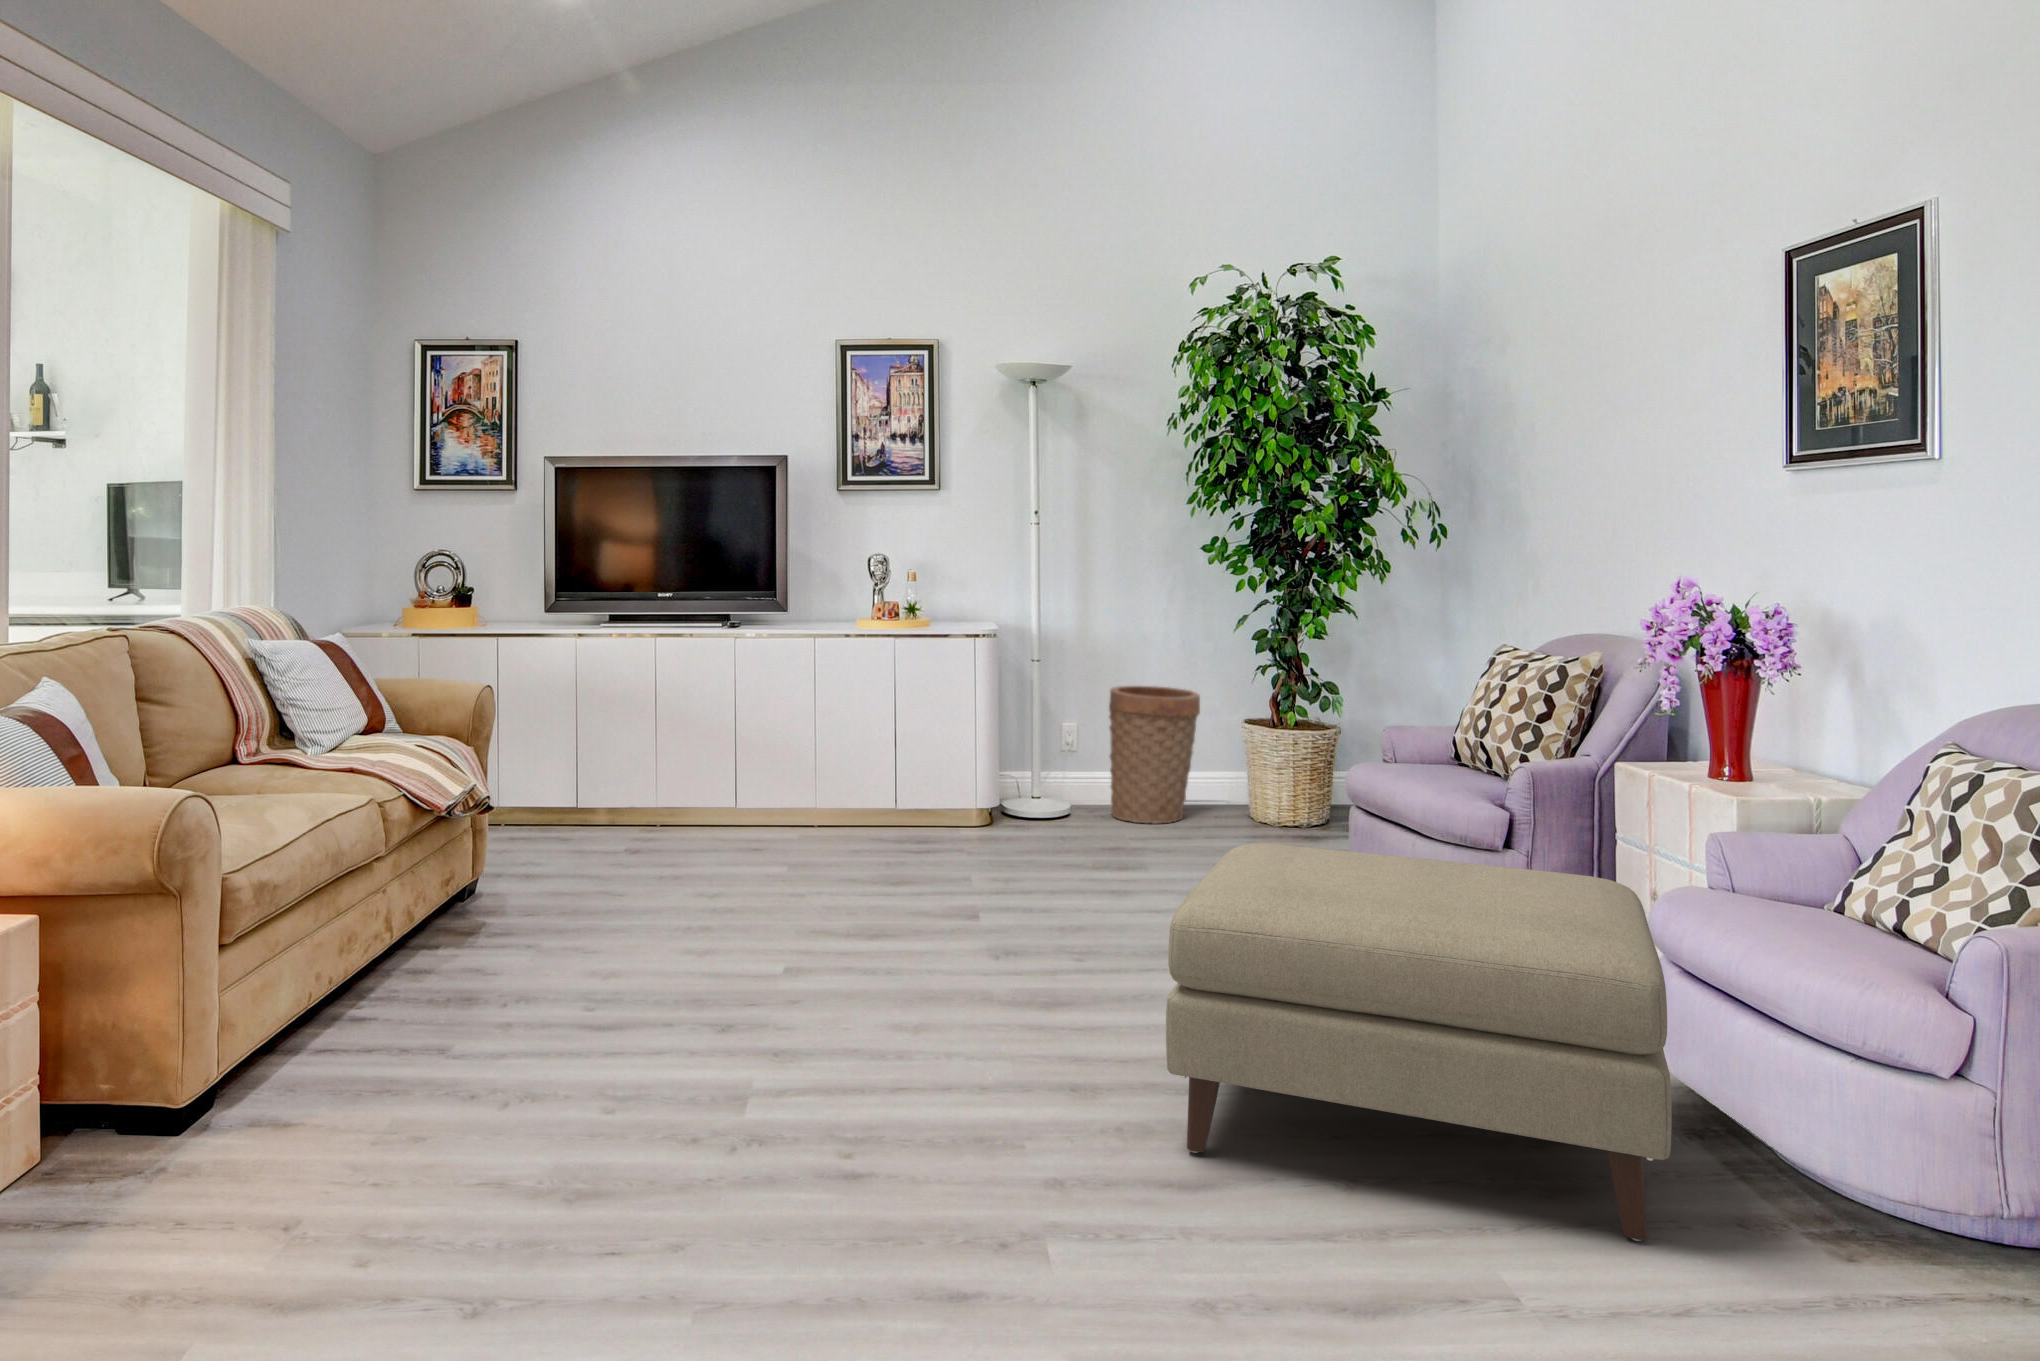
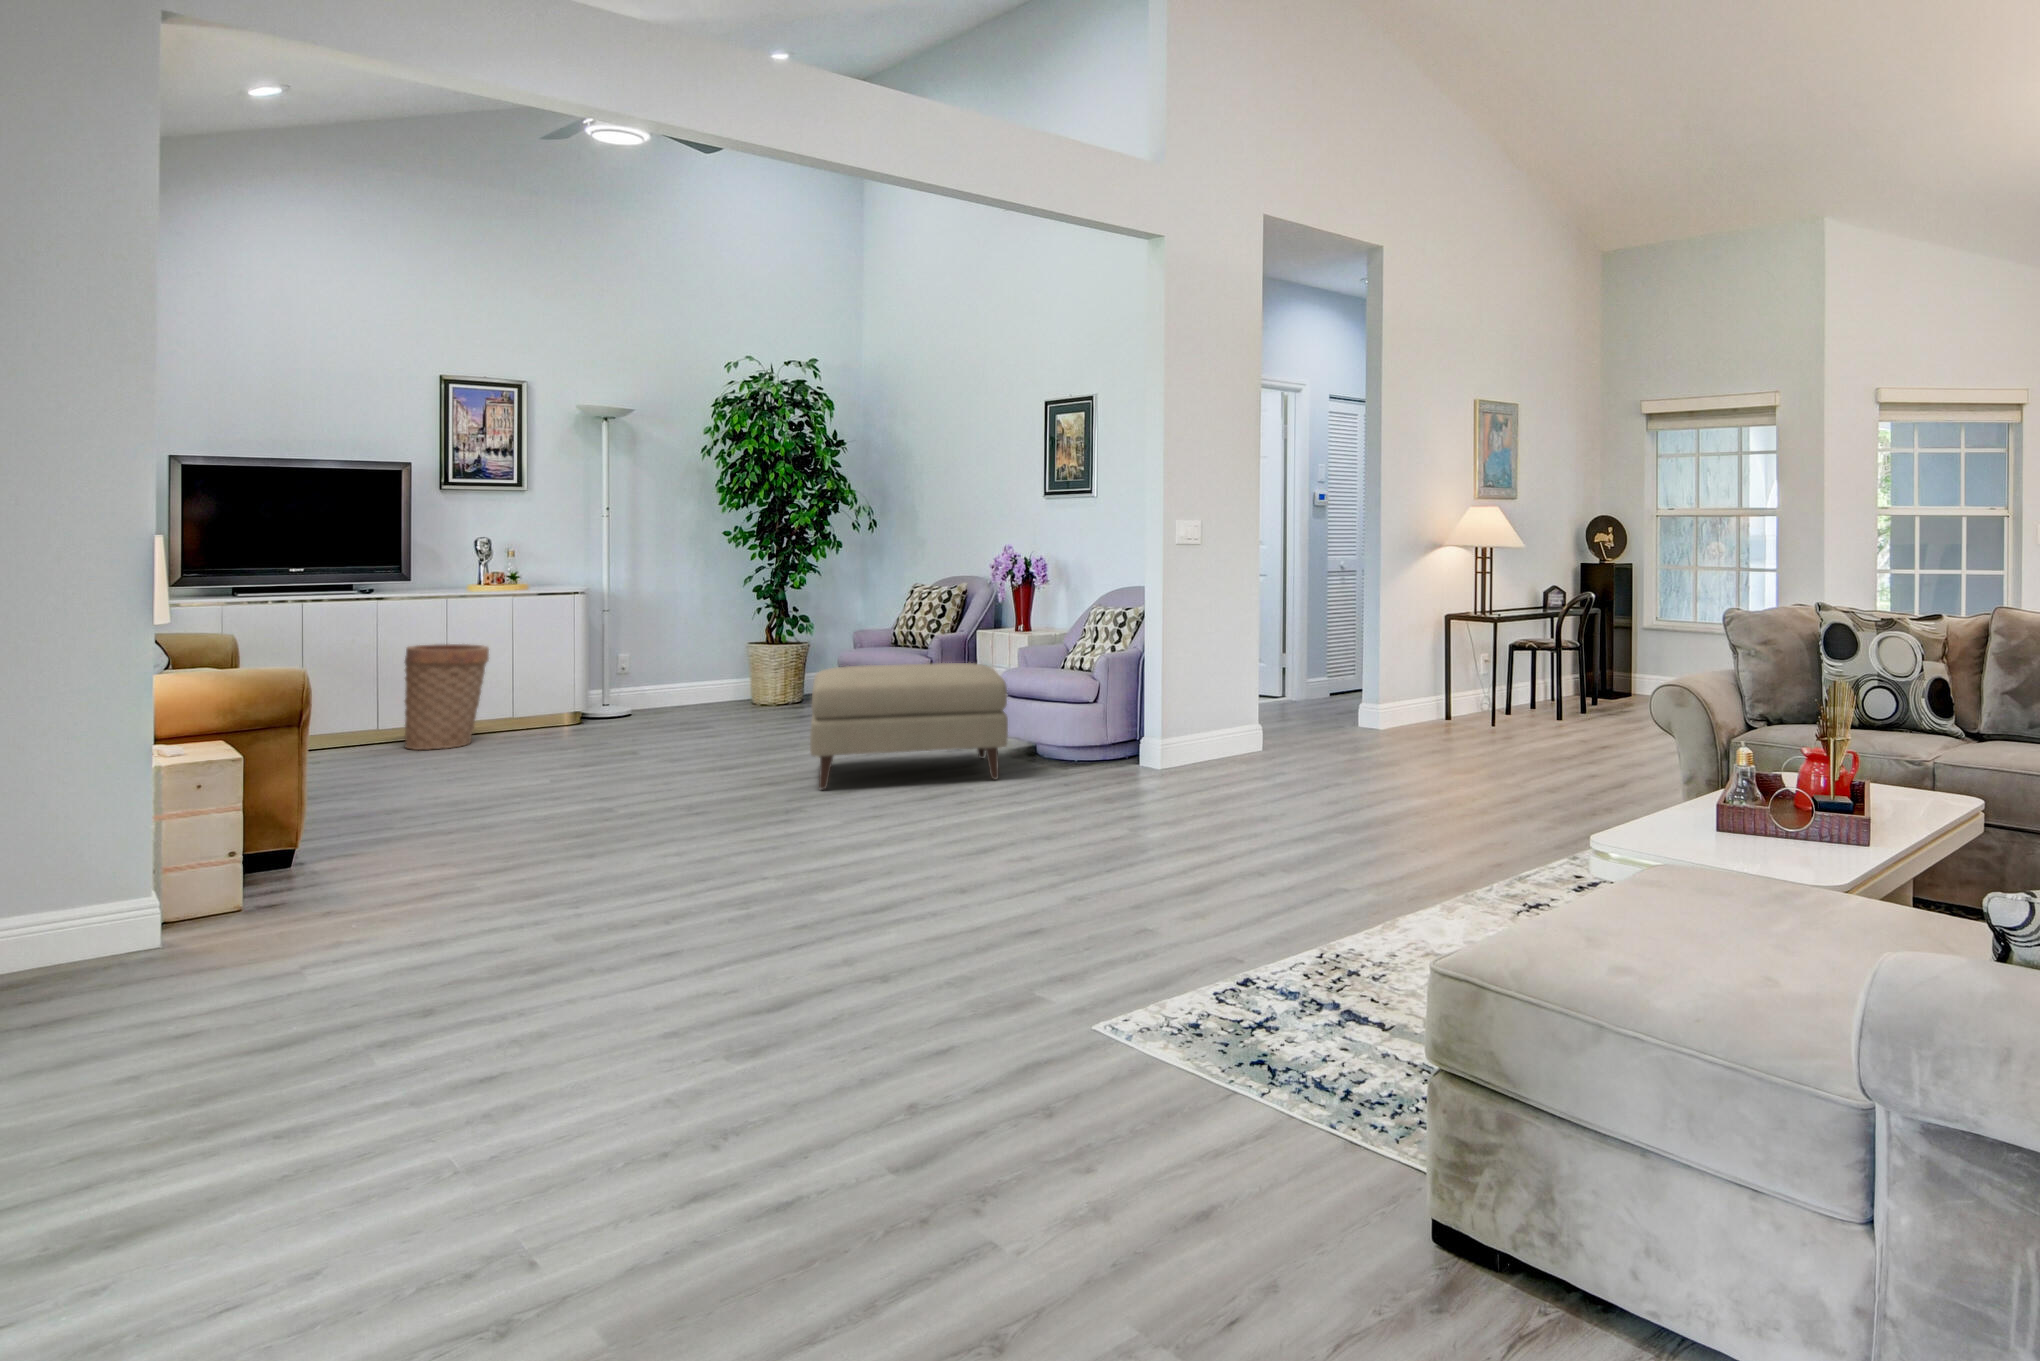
basket: present [1109,686,1200,824] -> present [405,644,489,750]

